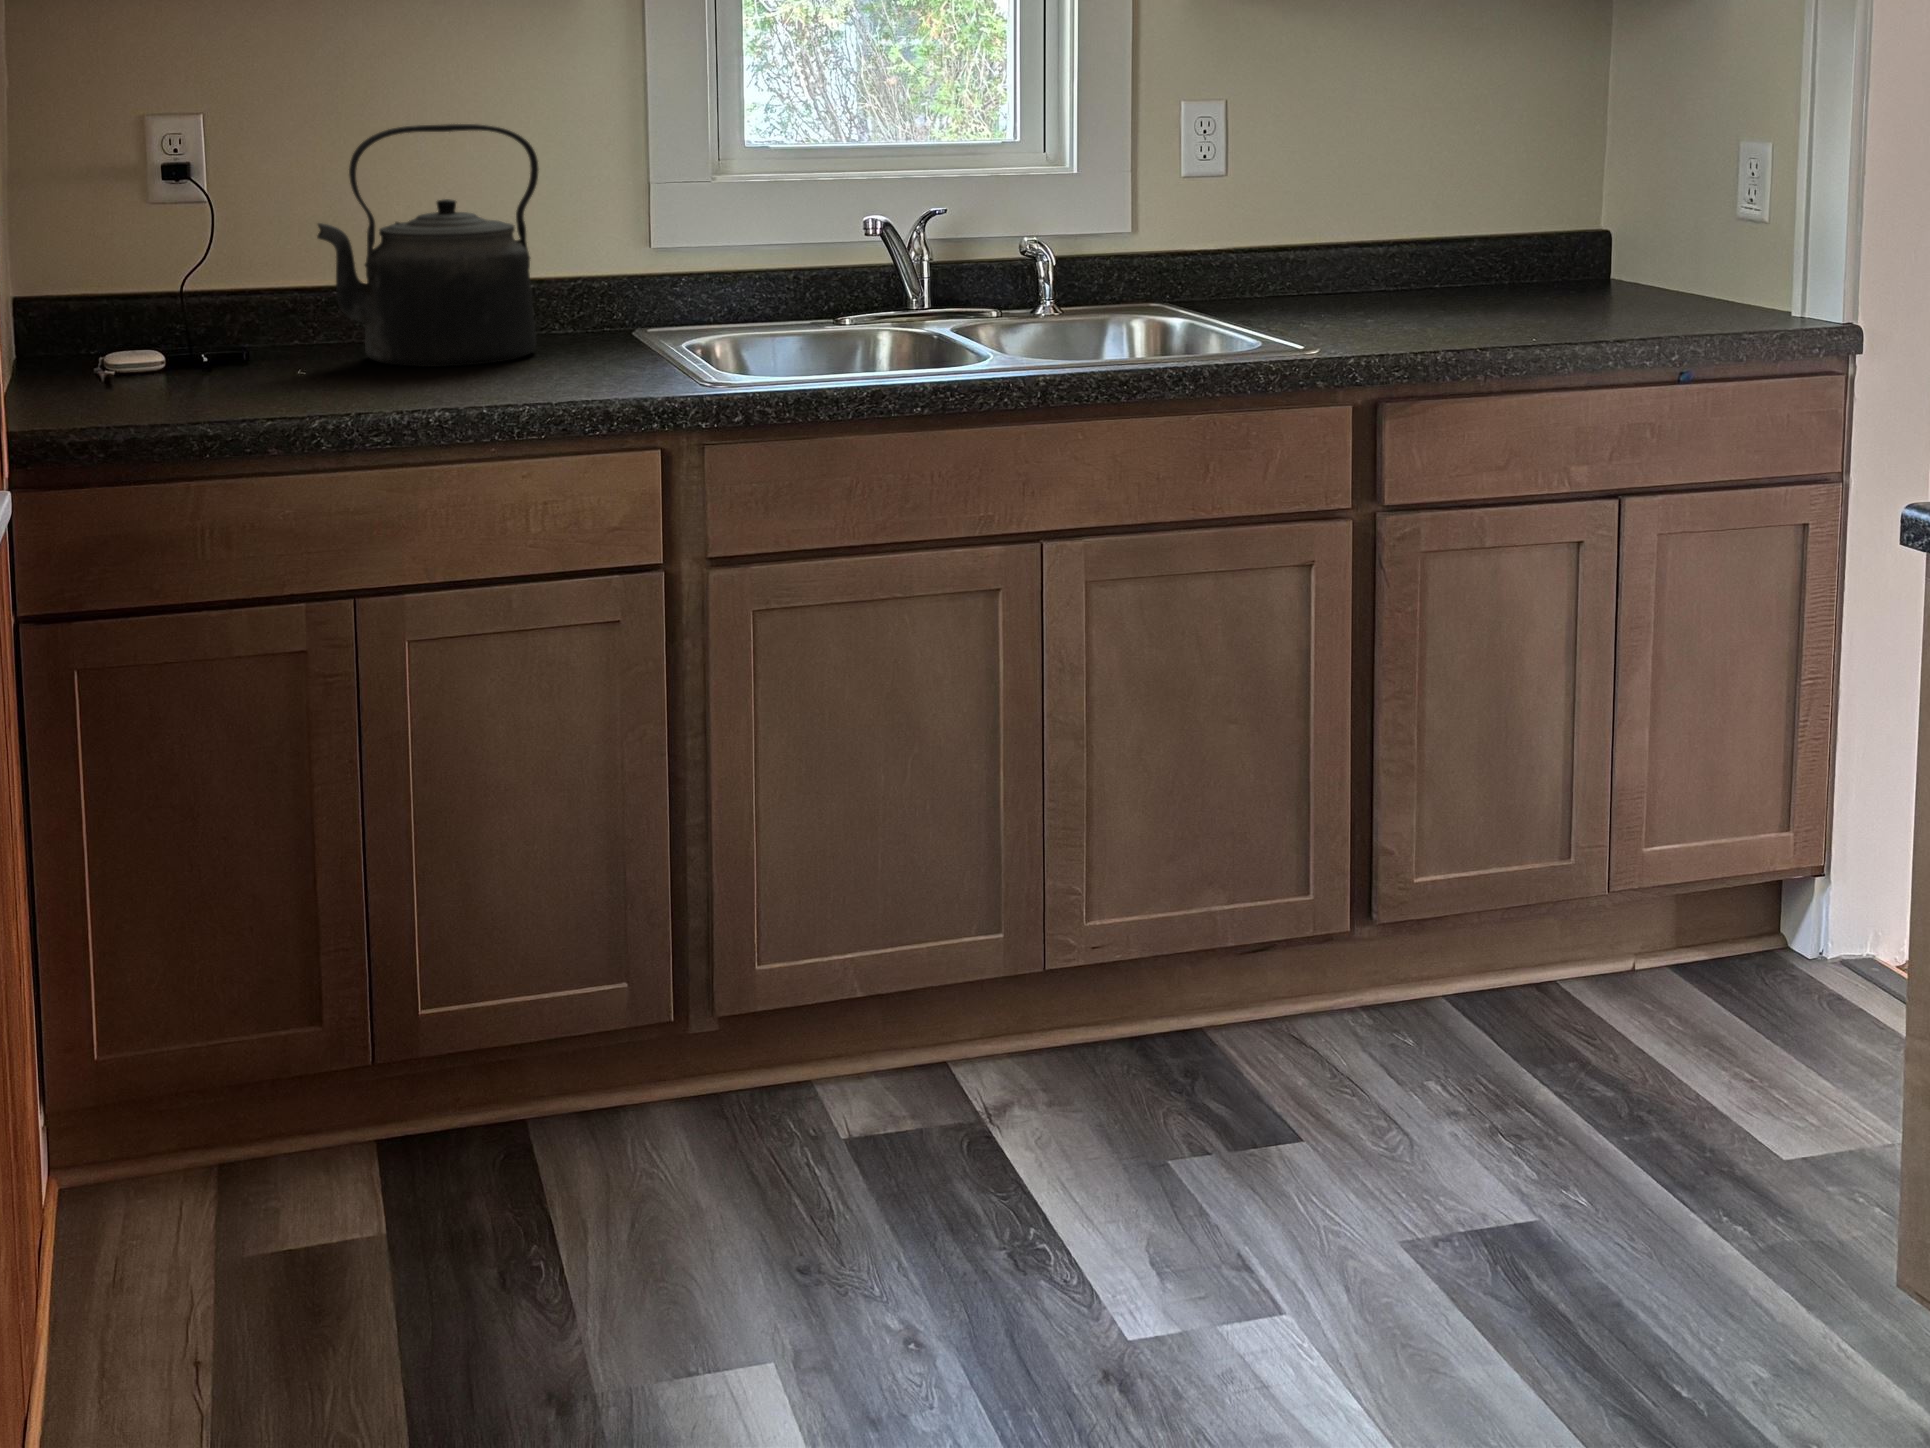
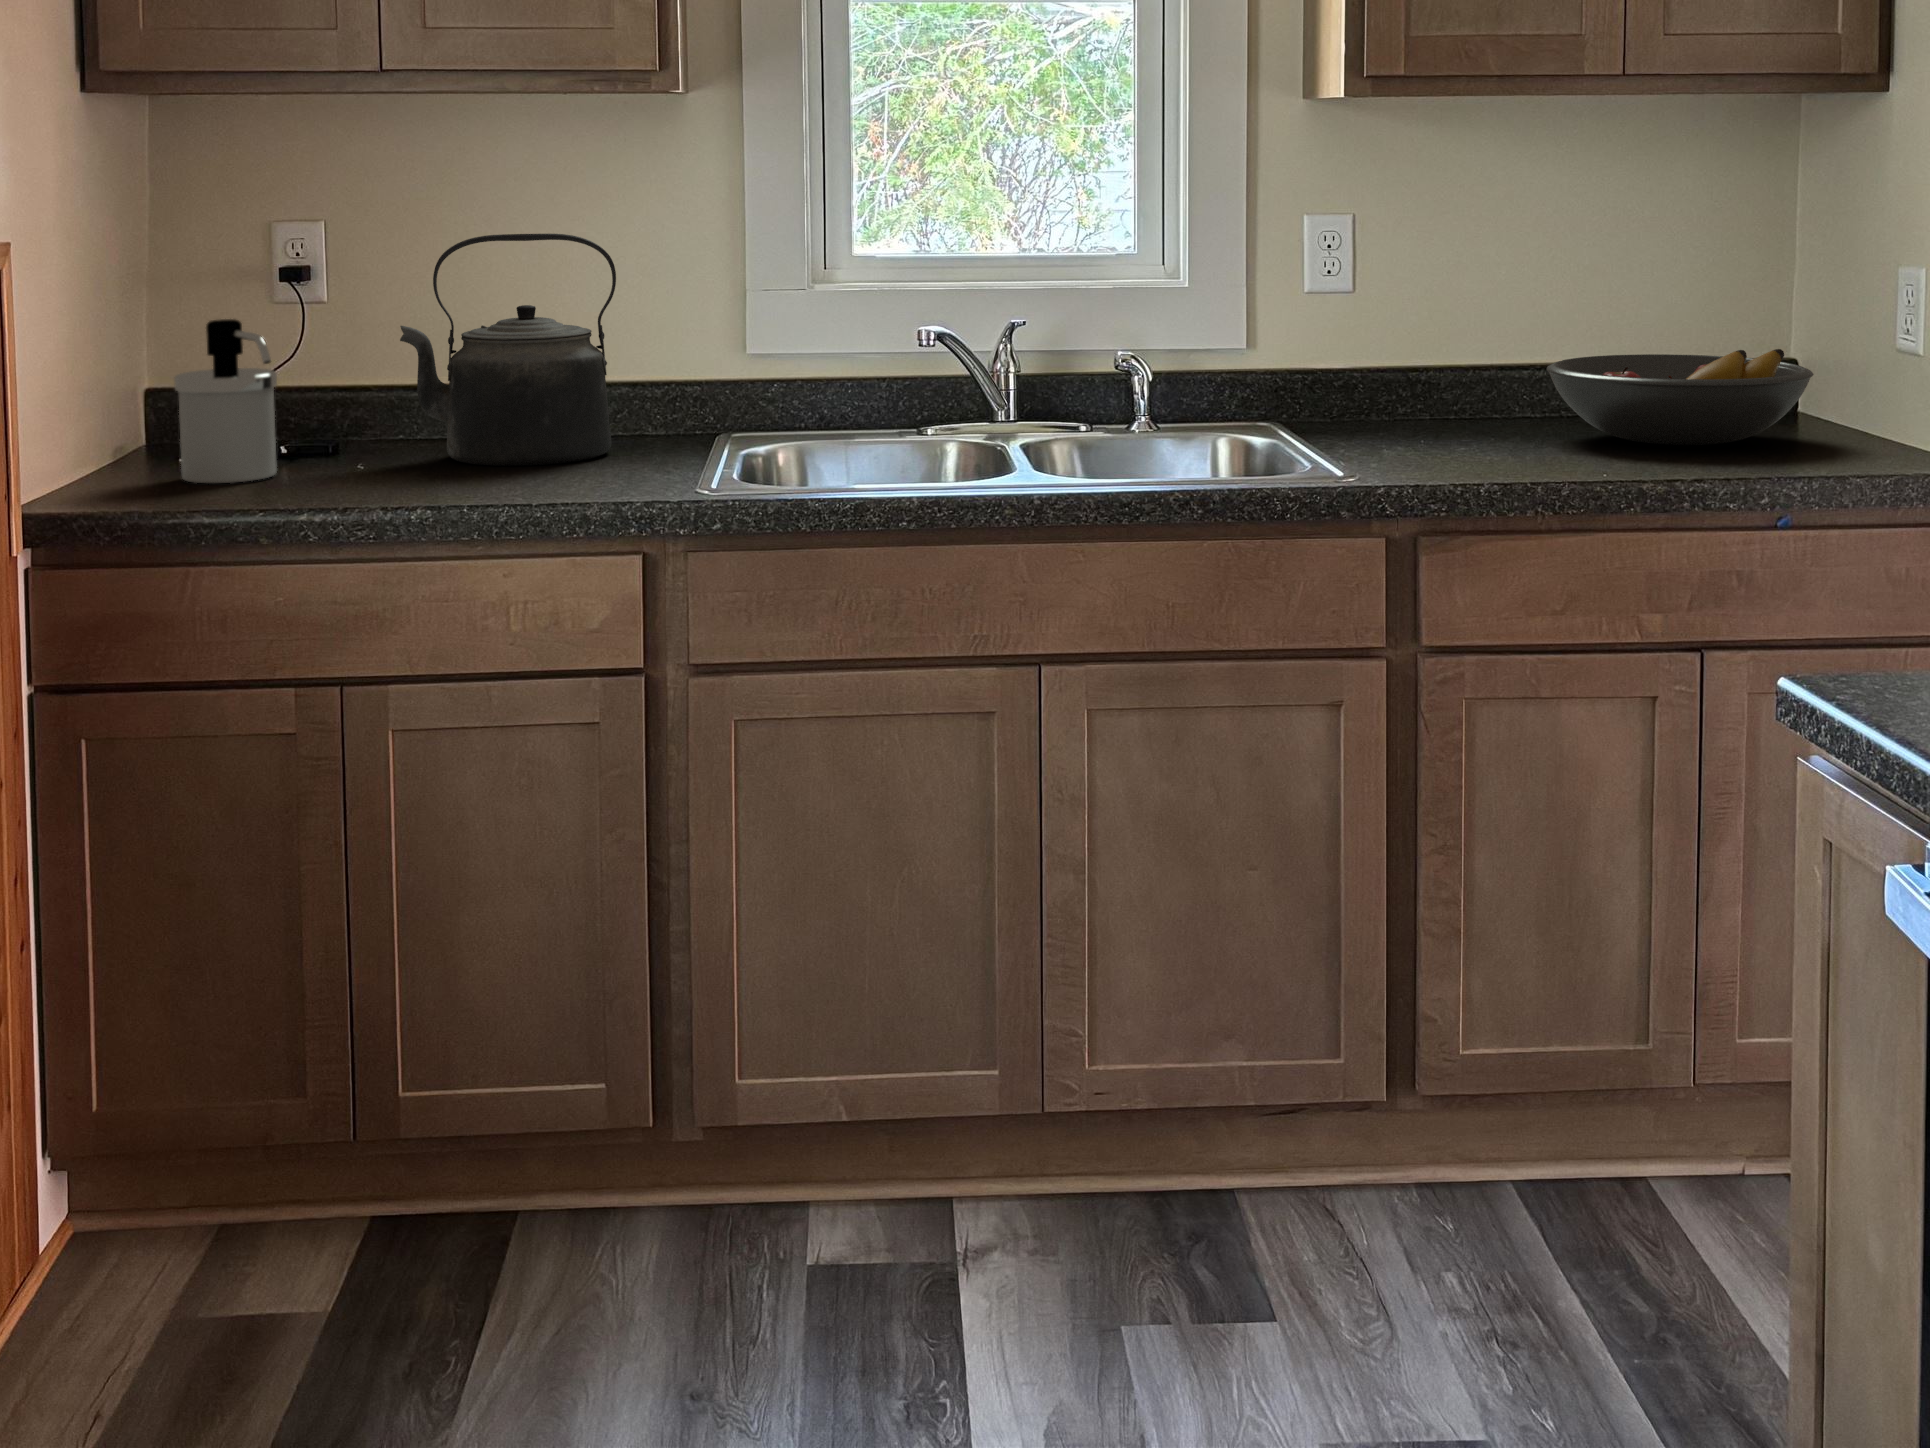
soap dispenser: none [100,219,227,395] -> present [174,319,277,483]
fruit bowl: none [1419,221,1665,310] -> present [1547,349,1814,445]

